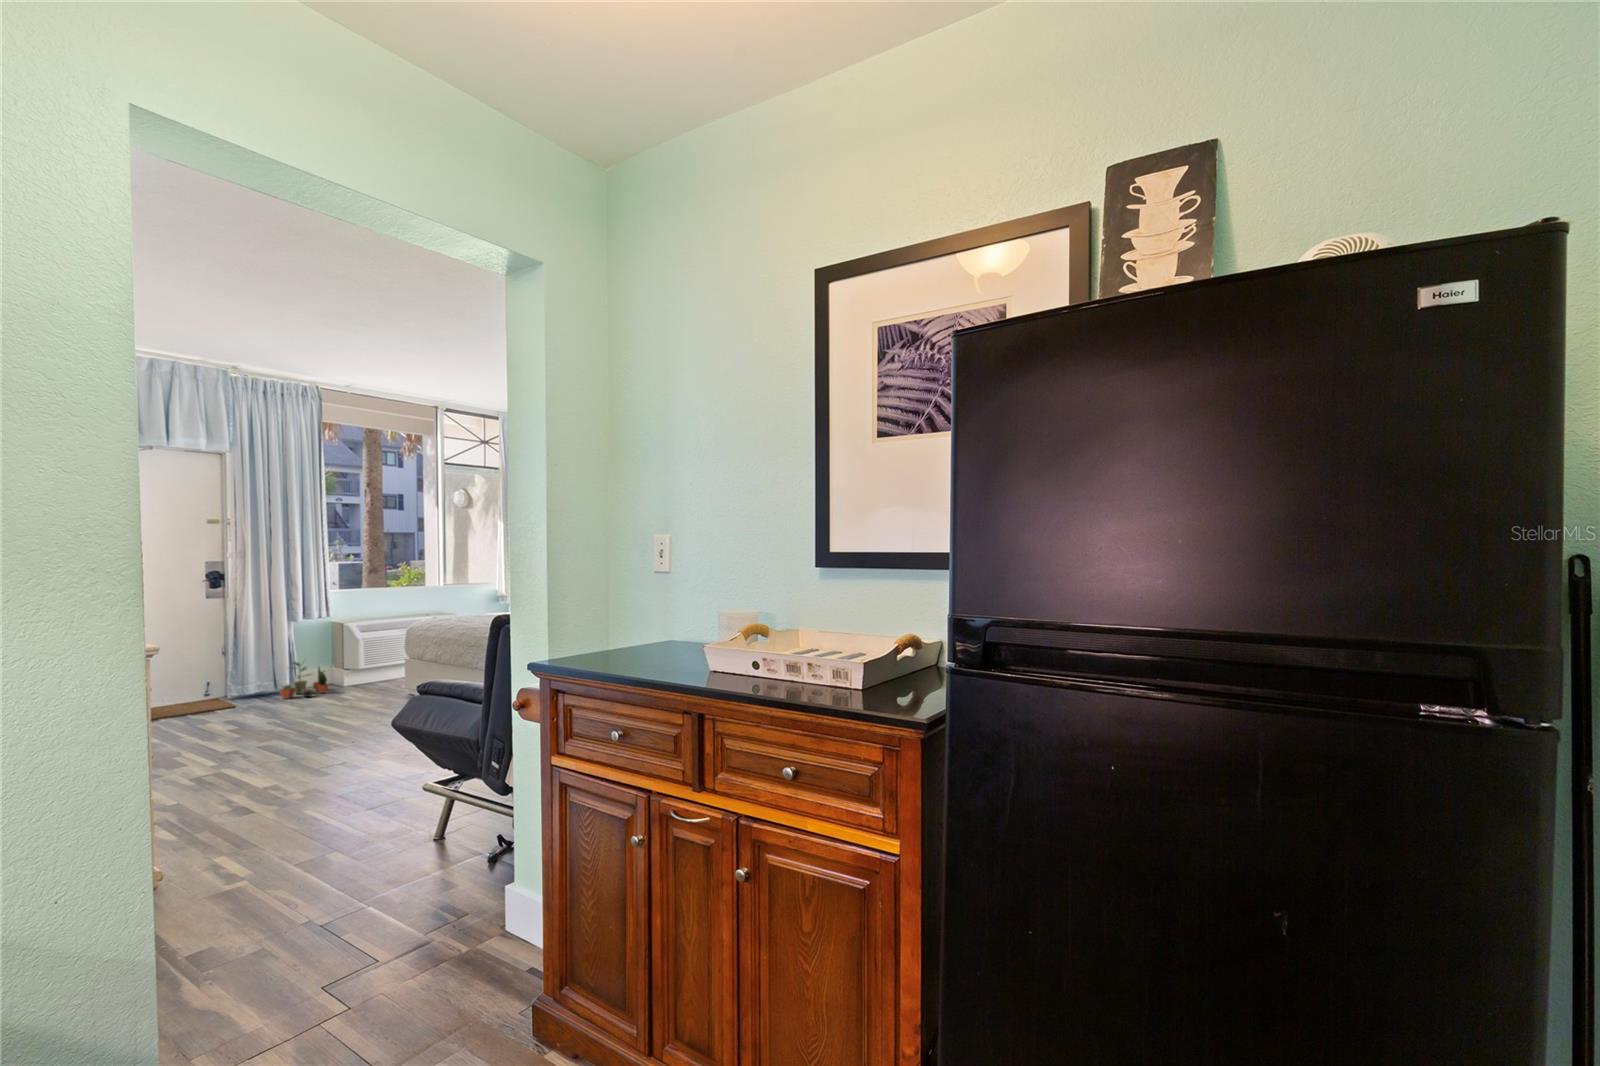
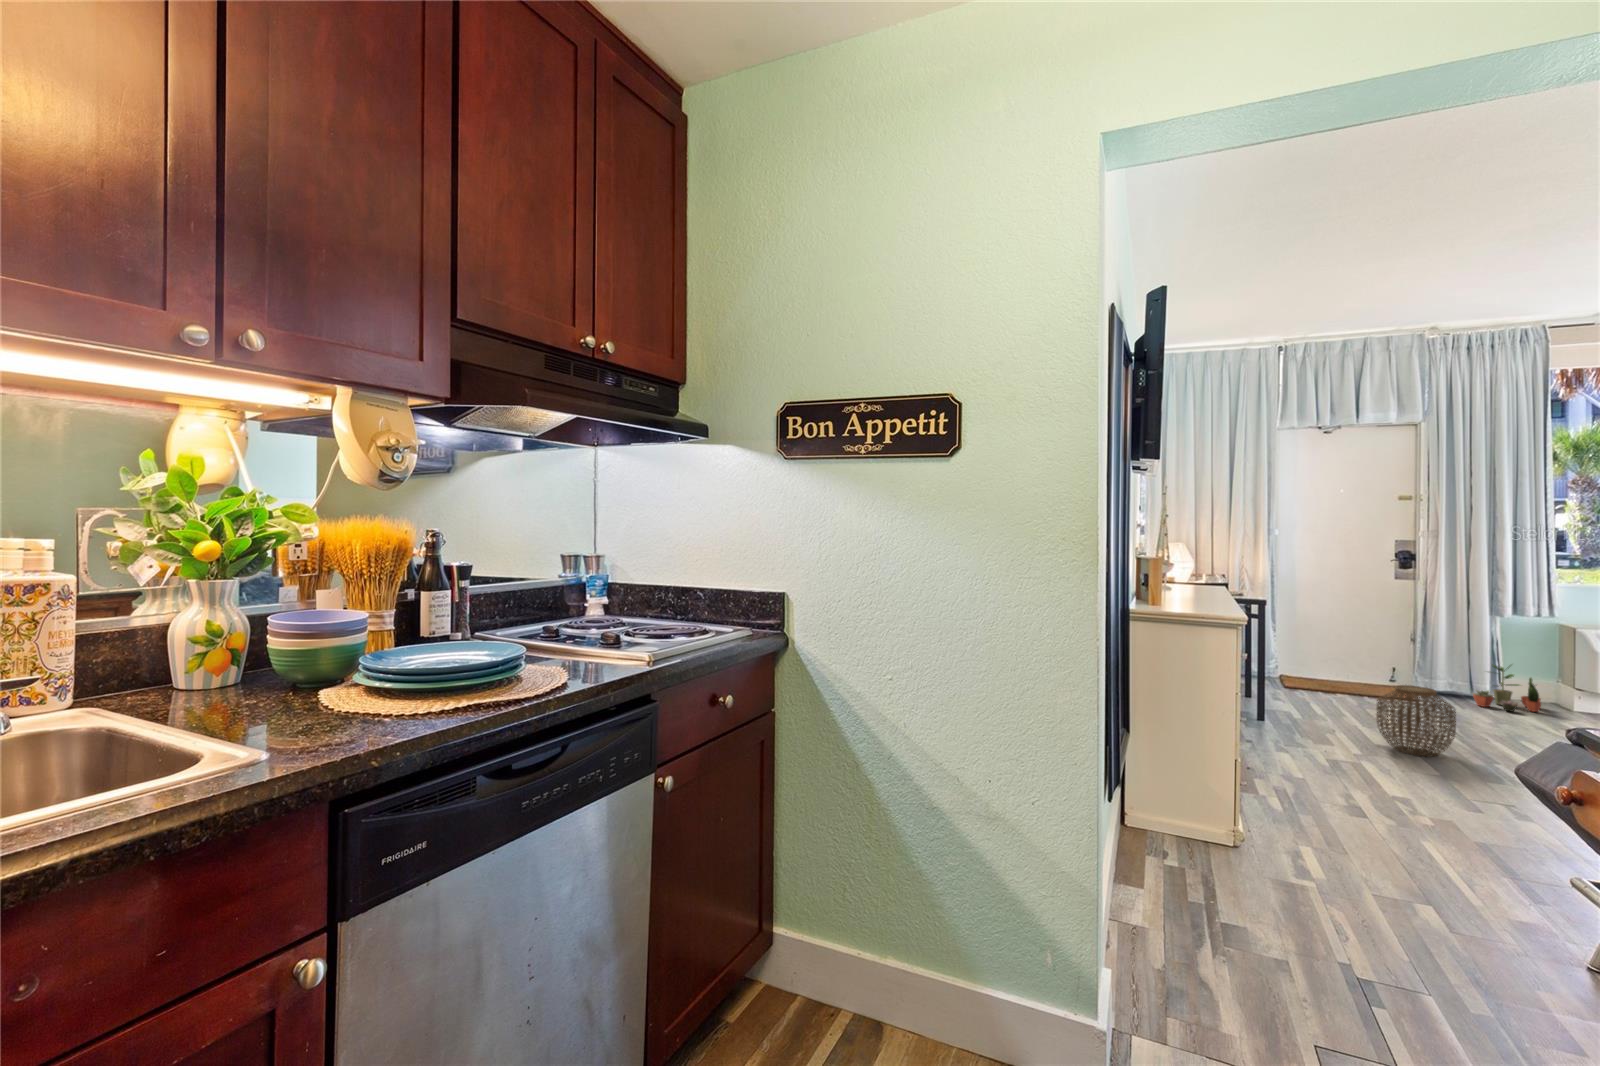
woven basket: none [224,688,292,752] -> present [1376,685,1456,757]

